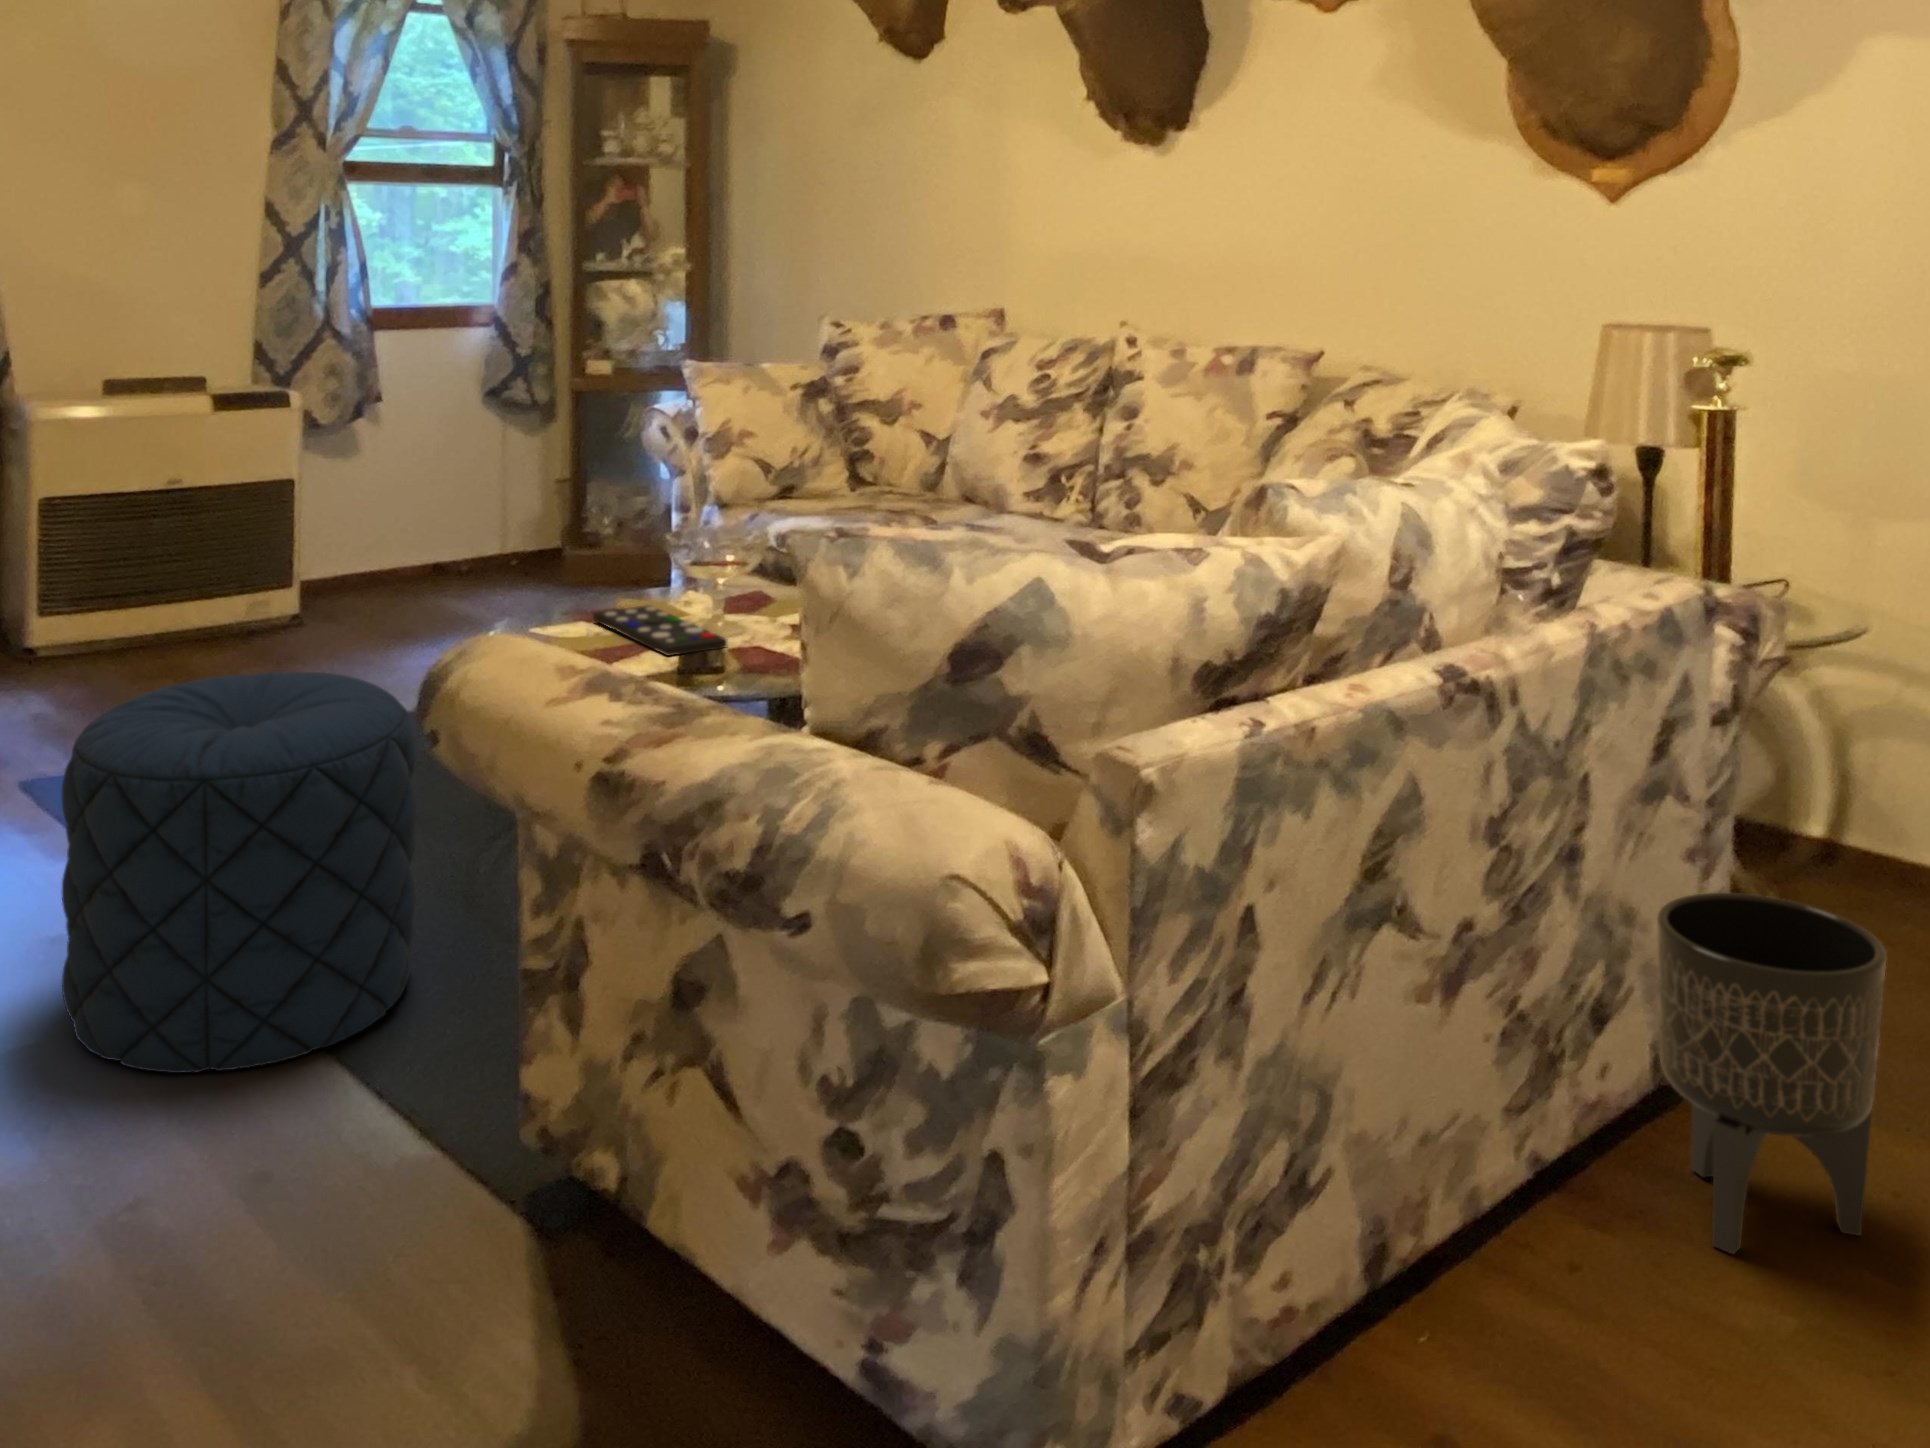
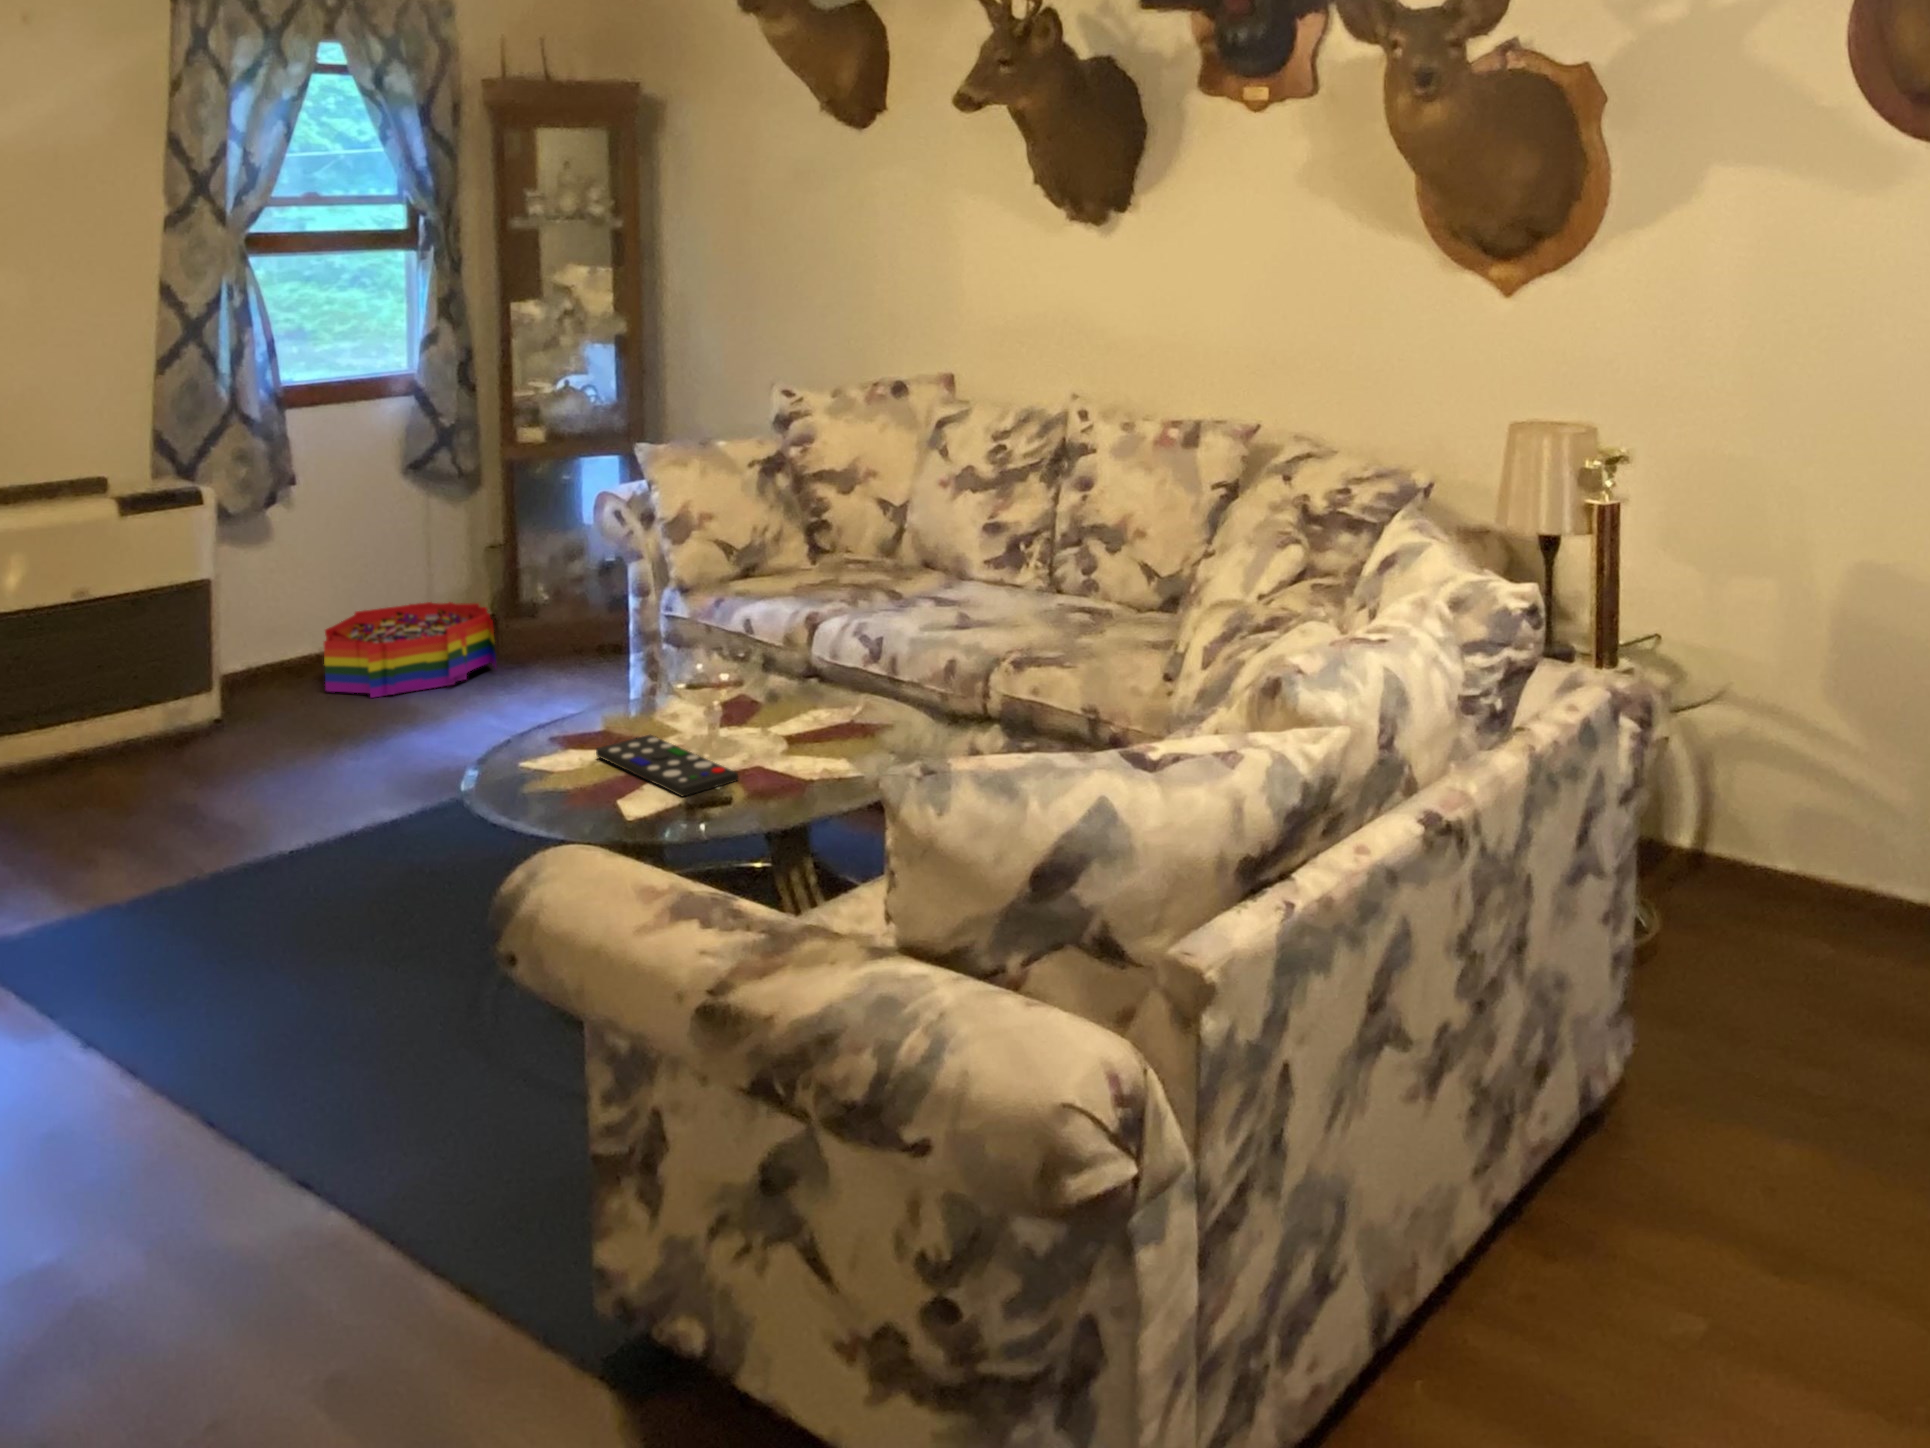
storage bin: none [396,528,556,611] -> present [324,602,496,698]
pouf: present [61,672,417,1073] -> none [80,847,446,1274]
planter: present [1657,893,1886,1254] -> none [1585,956,1763,1265]

